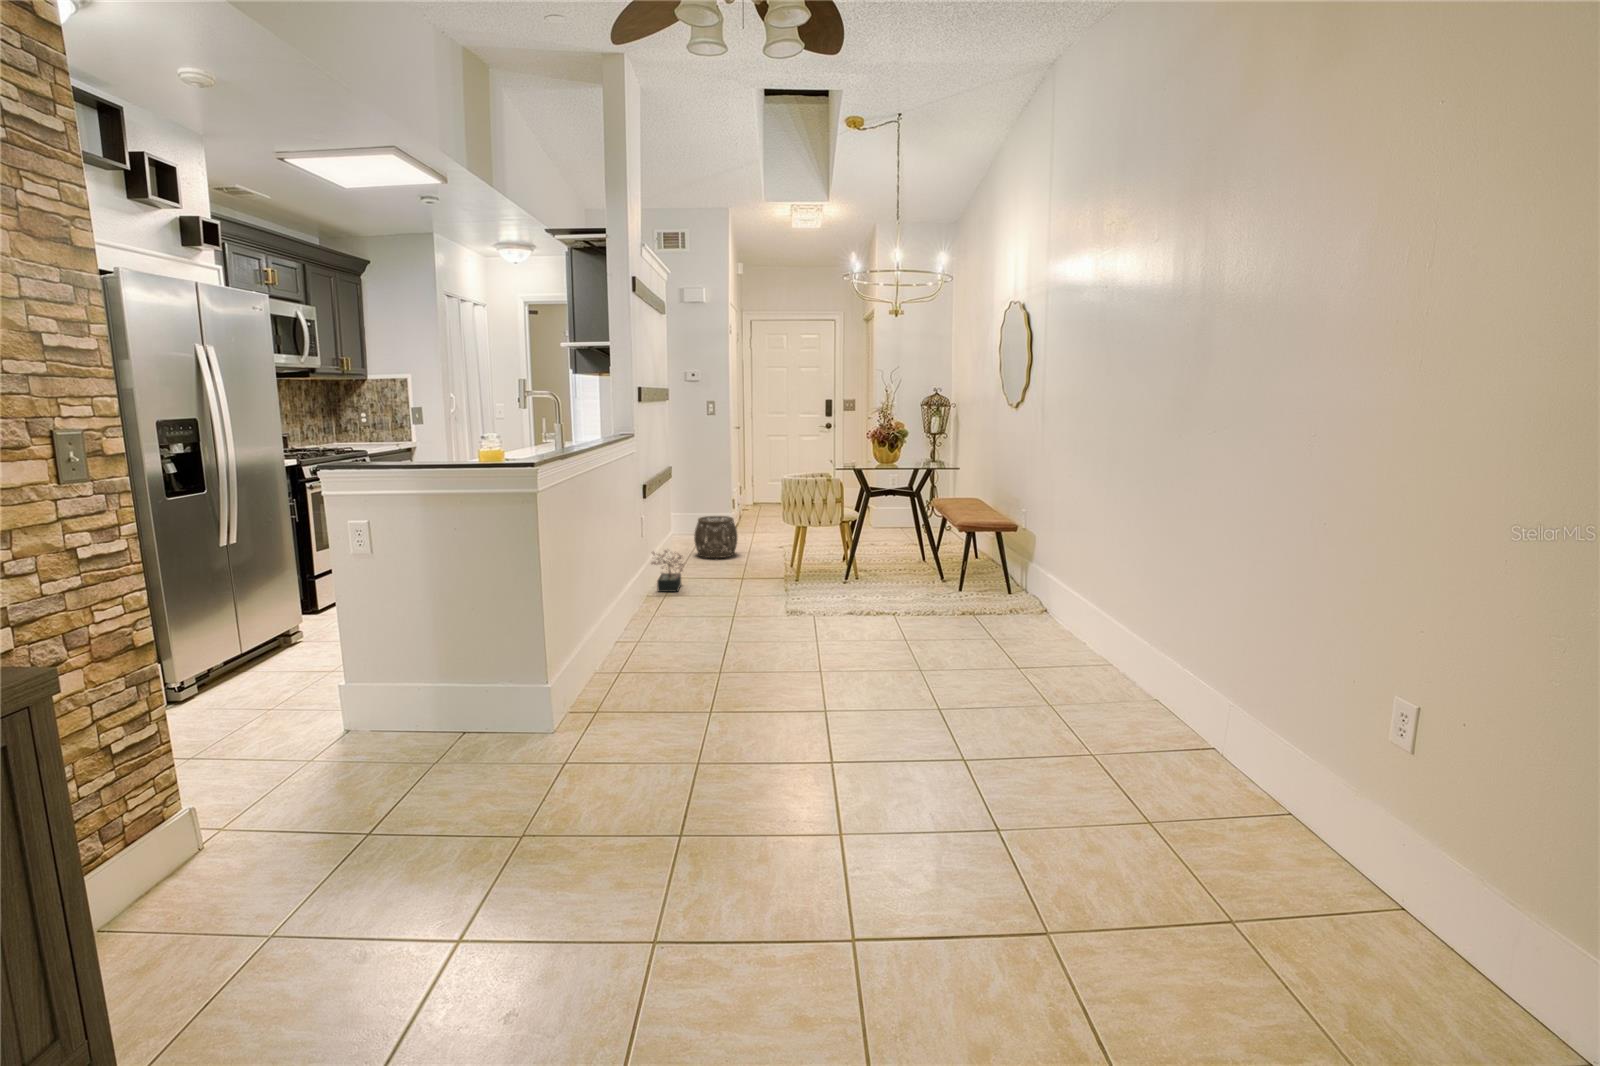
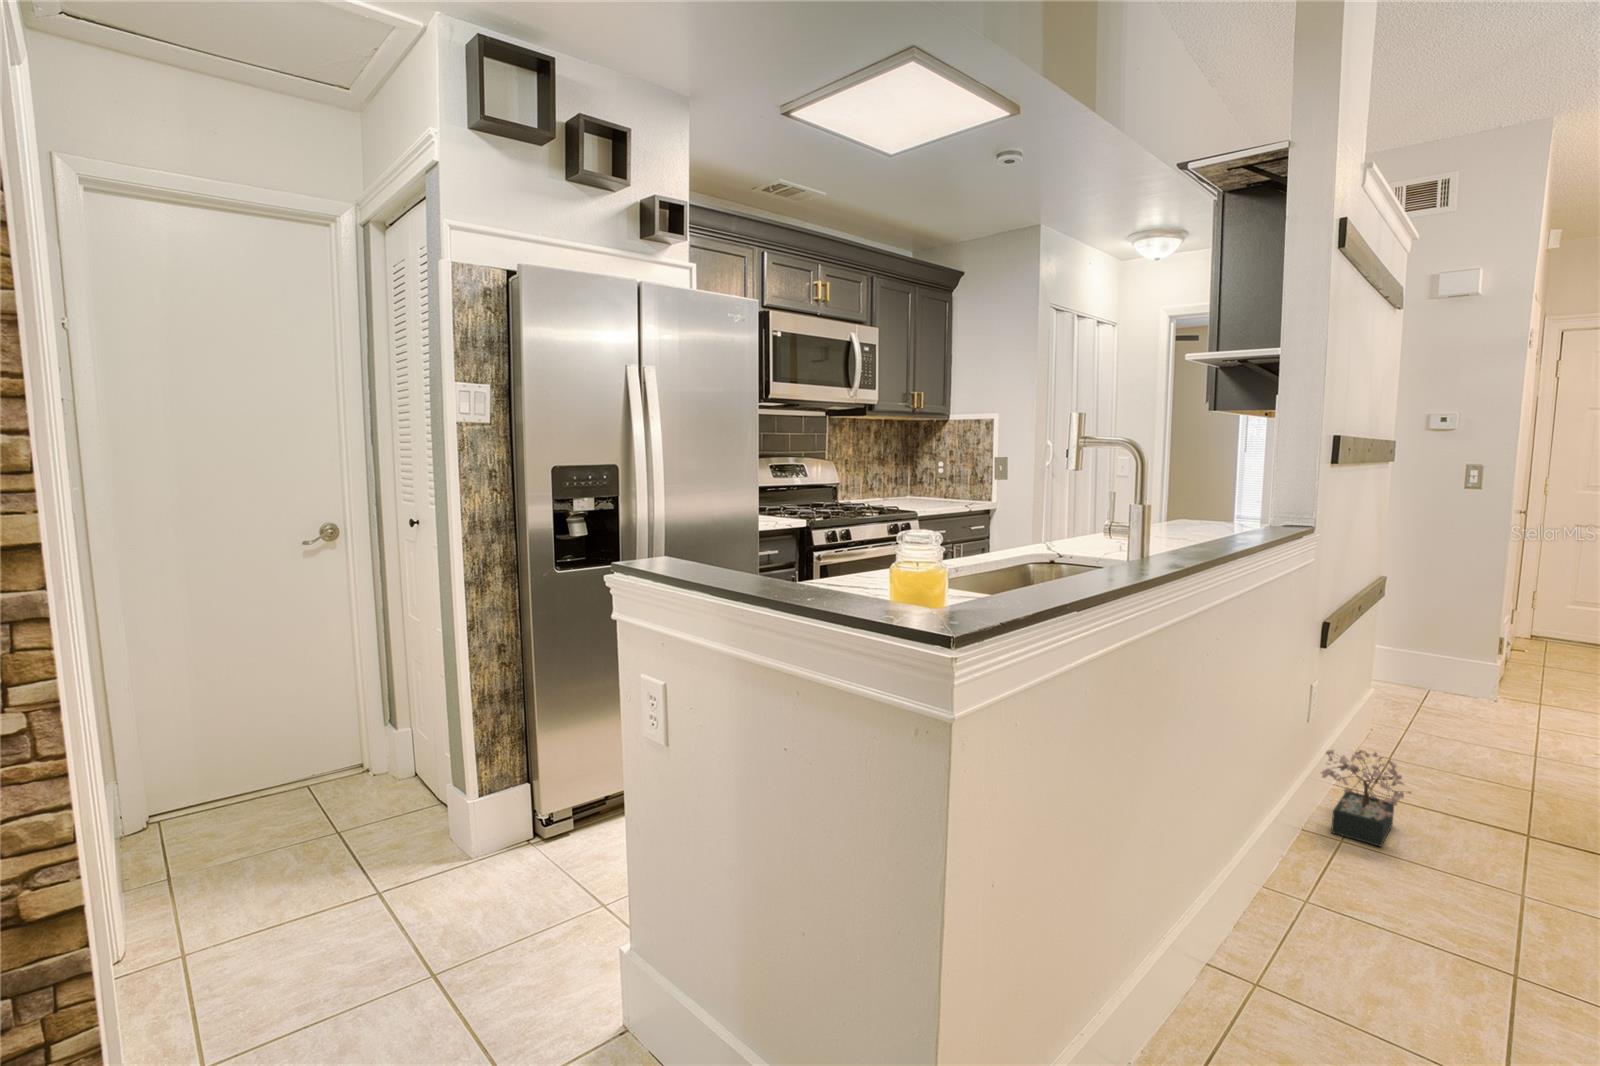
woven basket: present [694,516,738,558] -> none [1434,674,1550,770]

